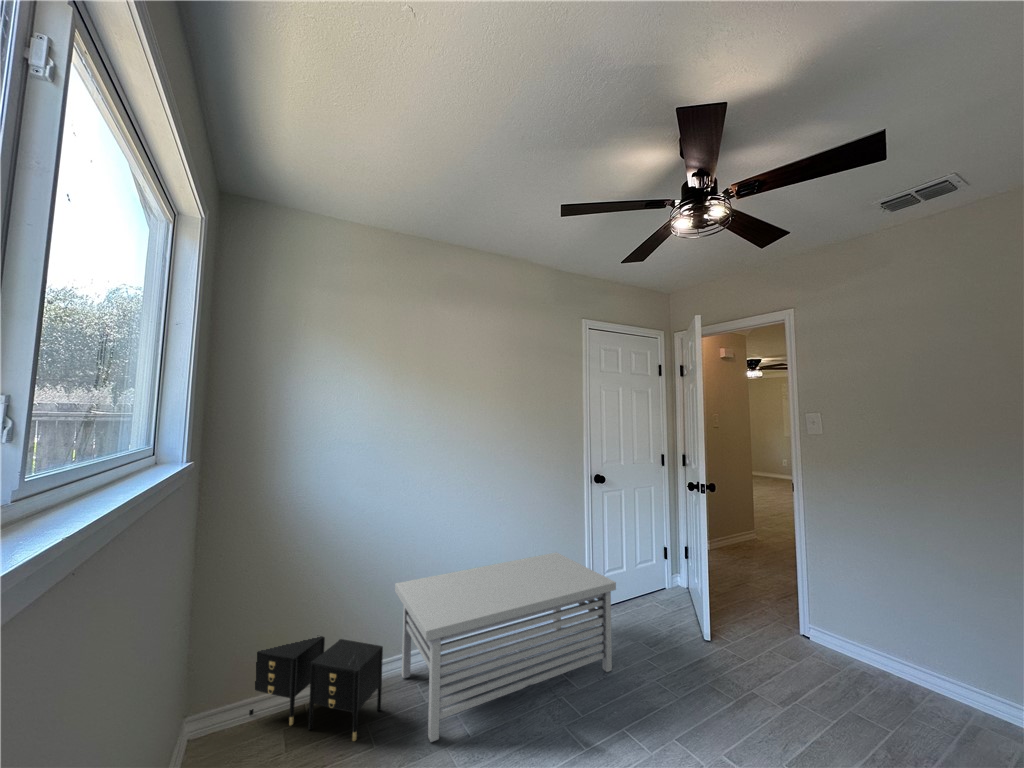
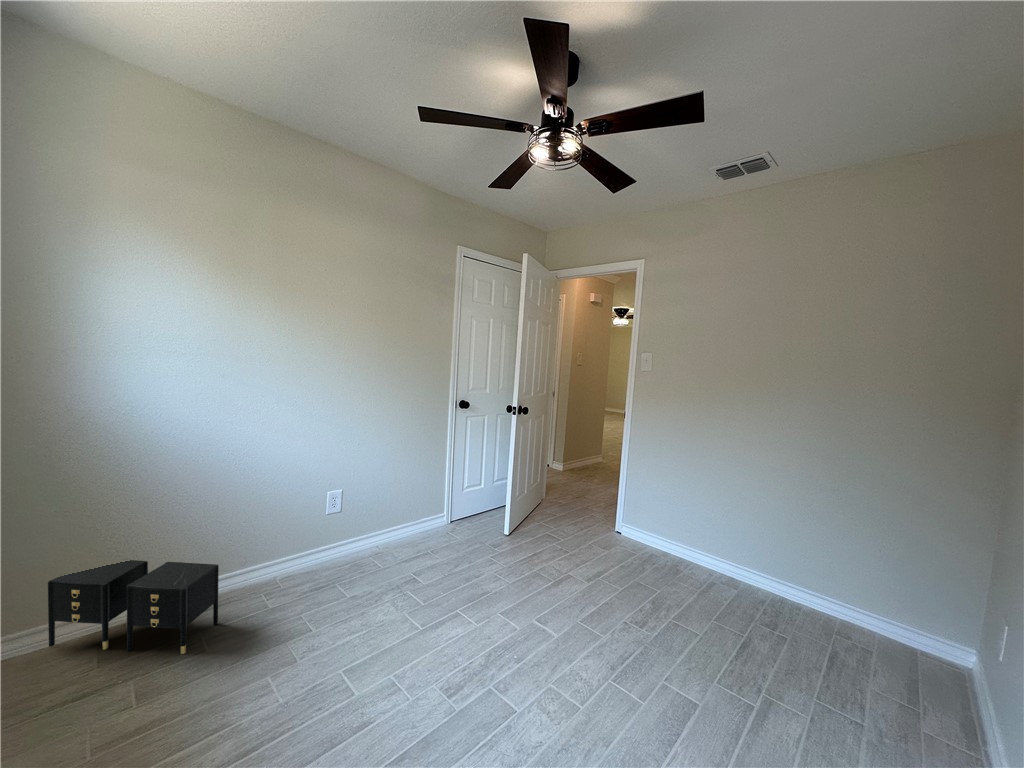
storage bench: present [395,552,616,742] -> none [237,472,467,645]

